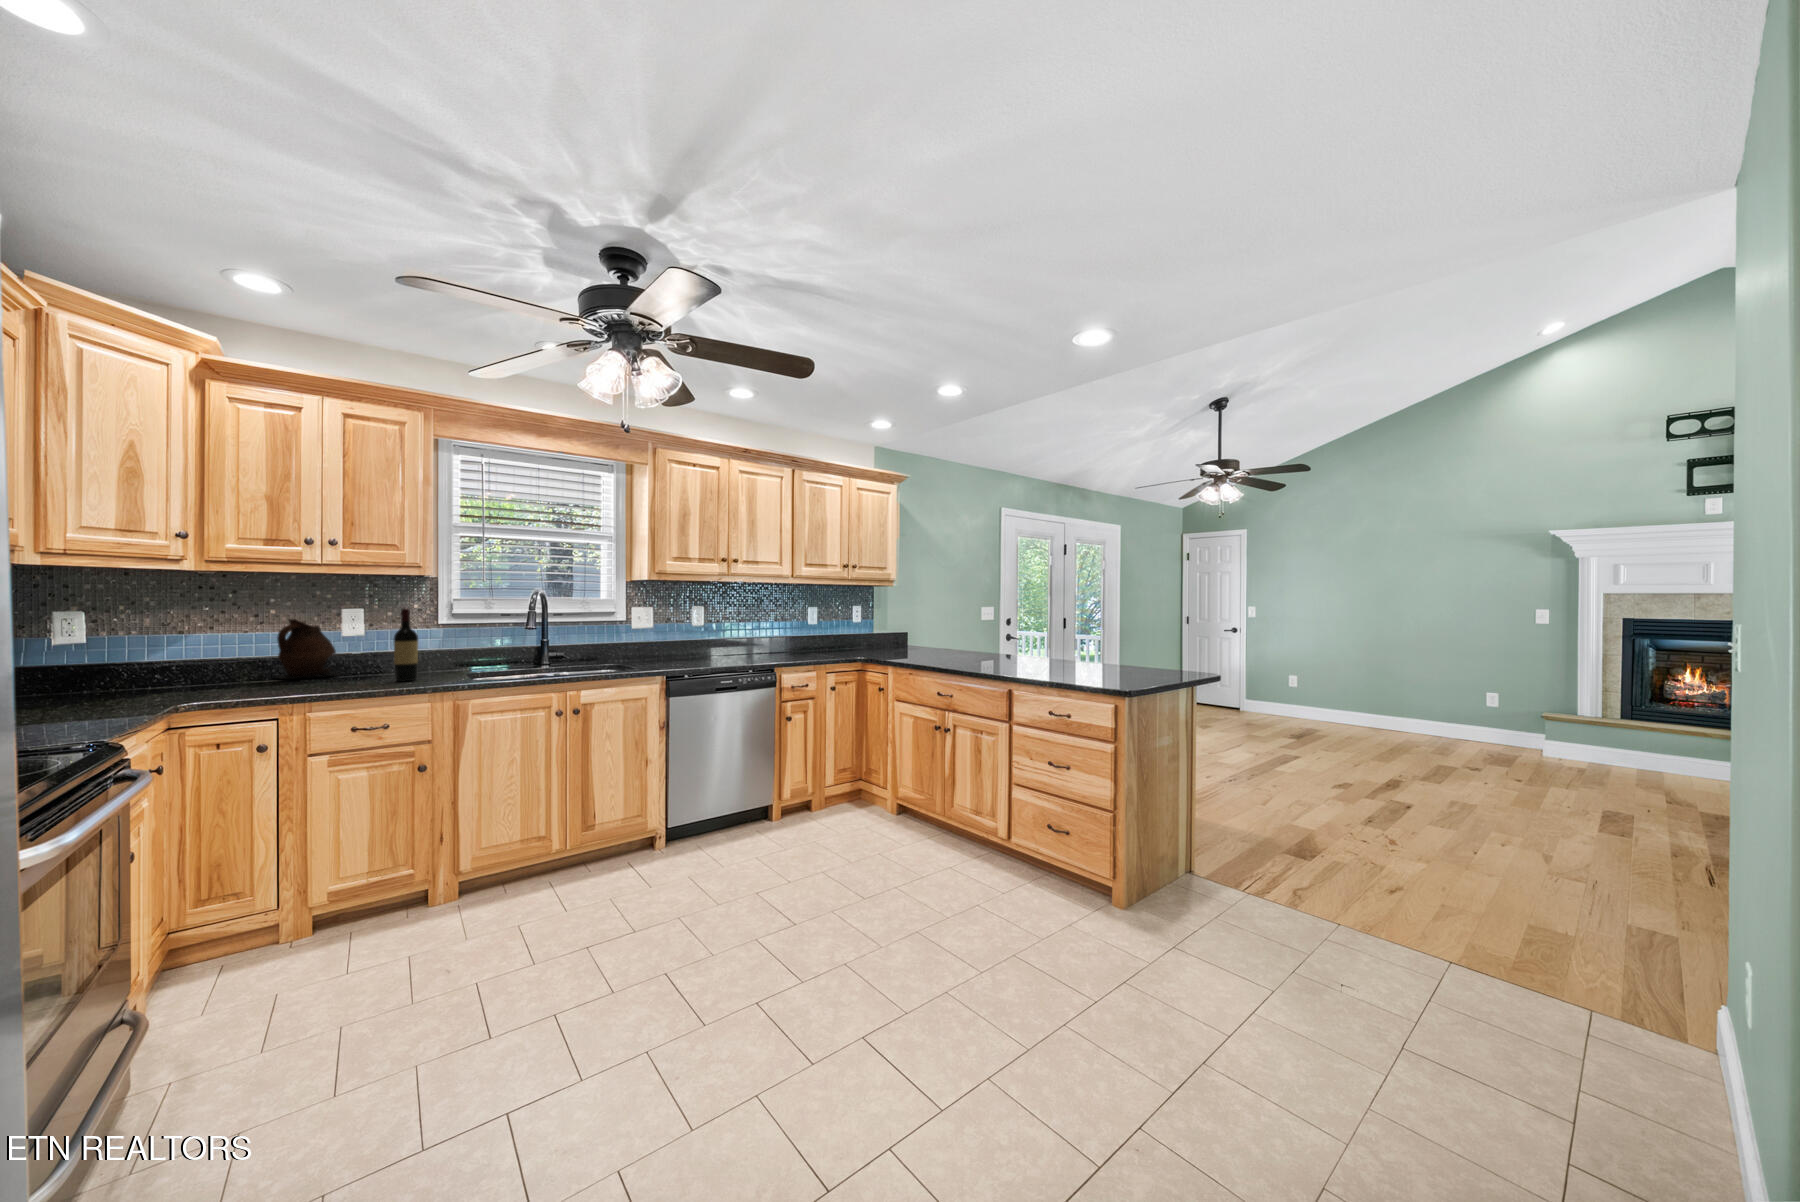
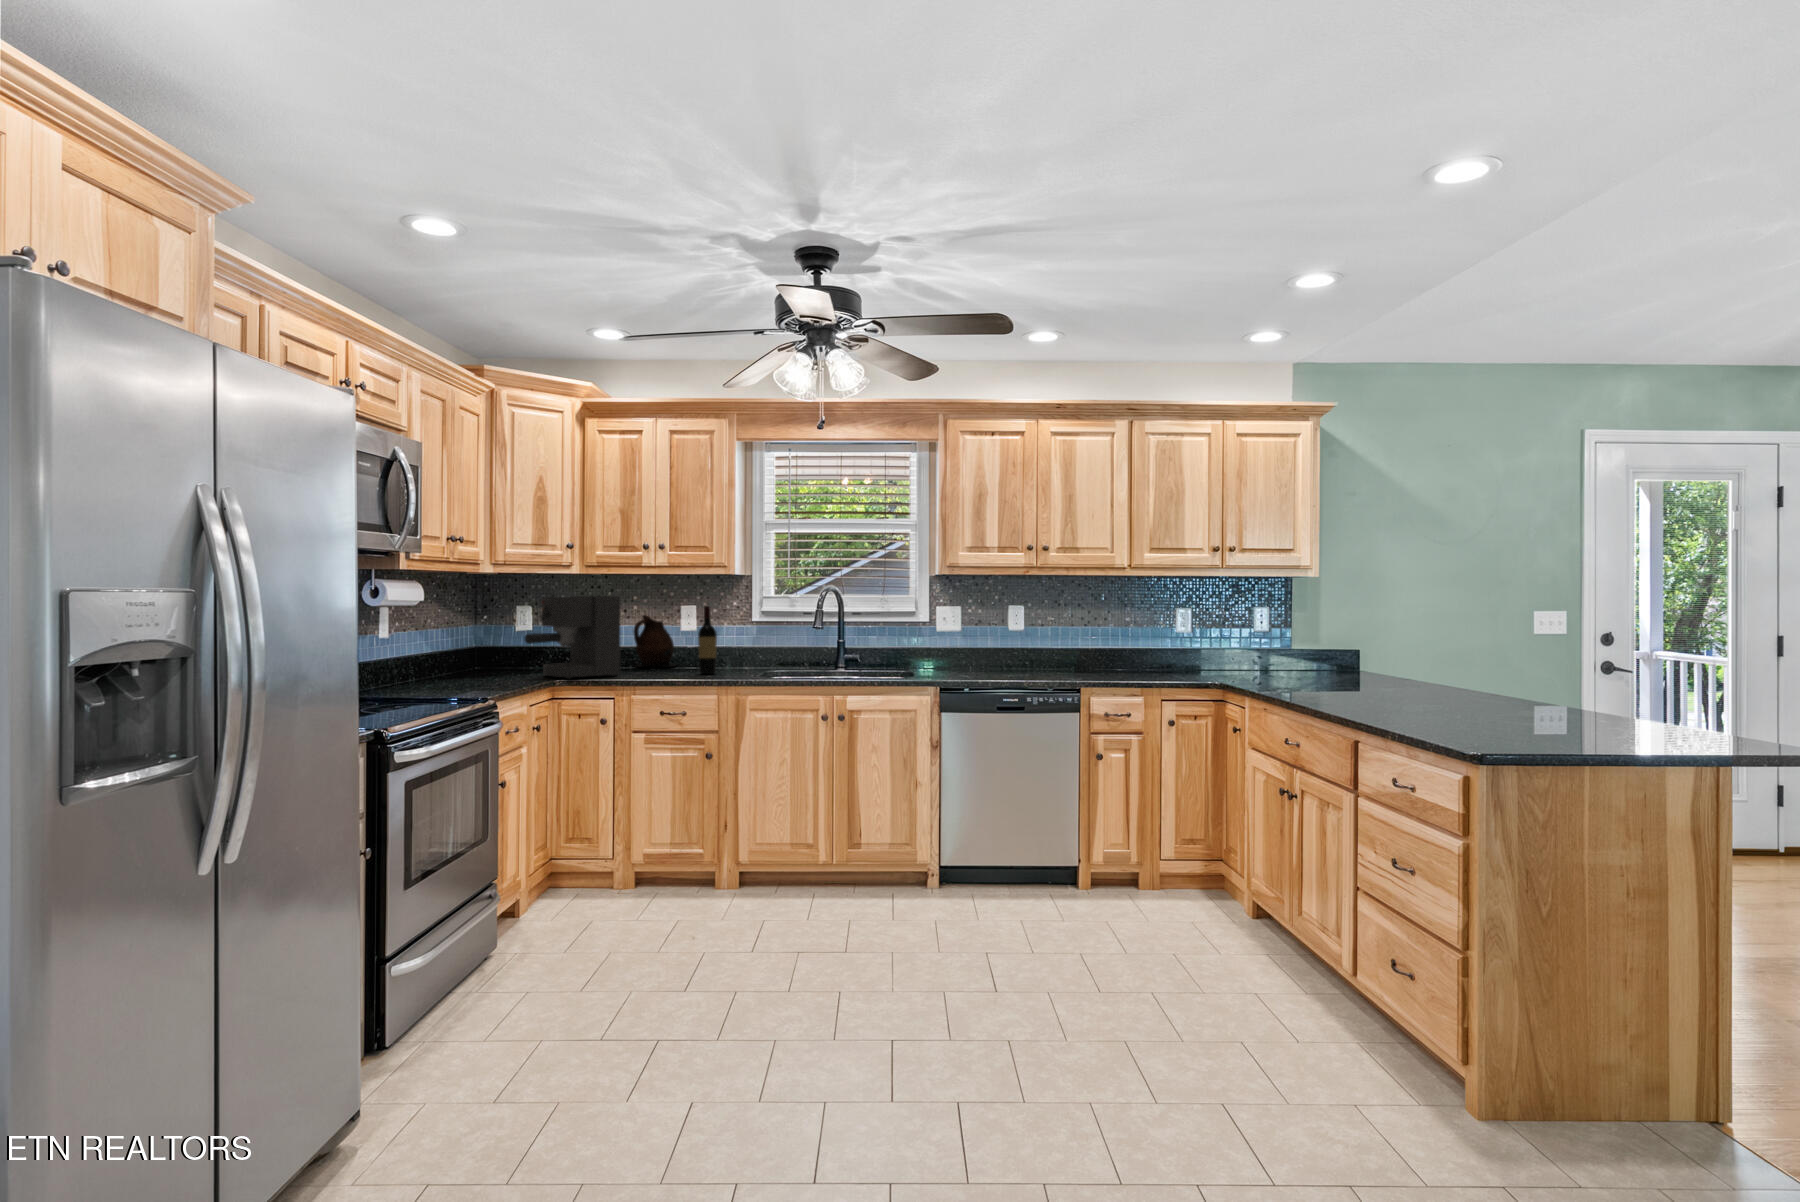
coffee maker: none [116,598,282,703] -> present [525,596,620,679]

